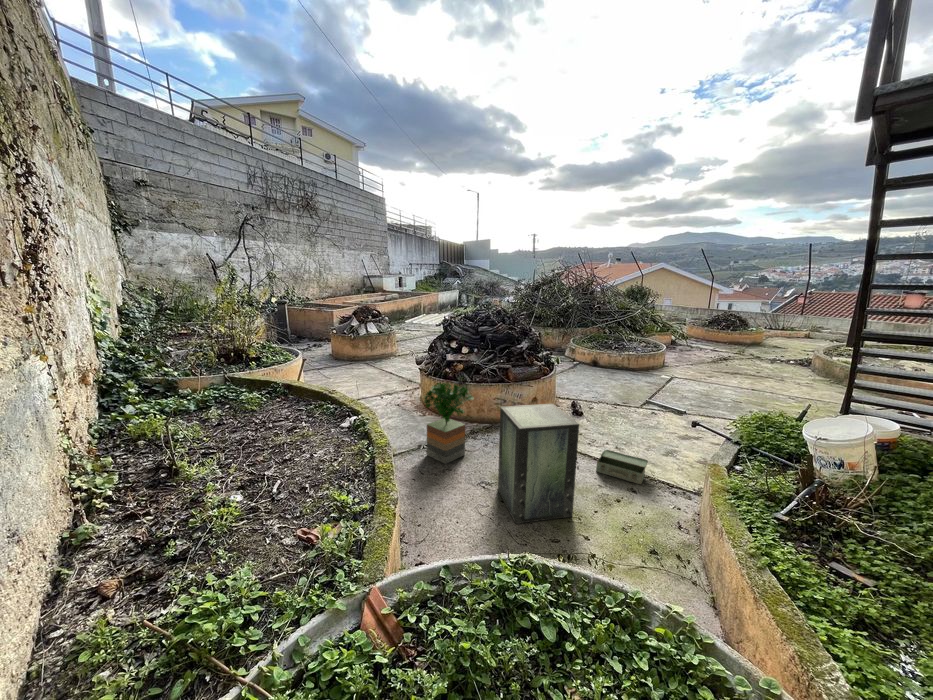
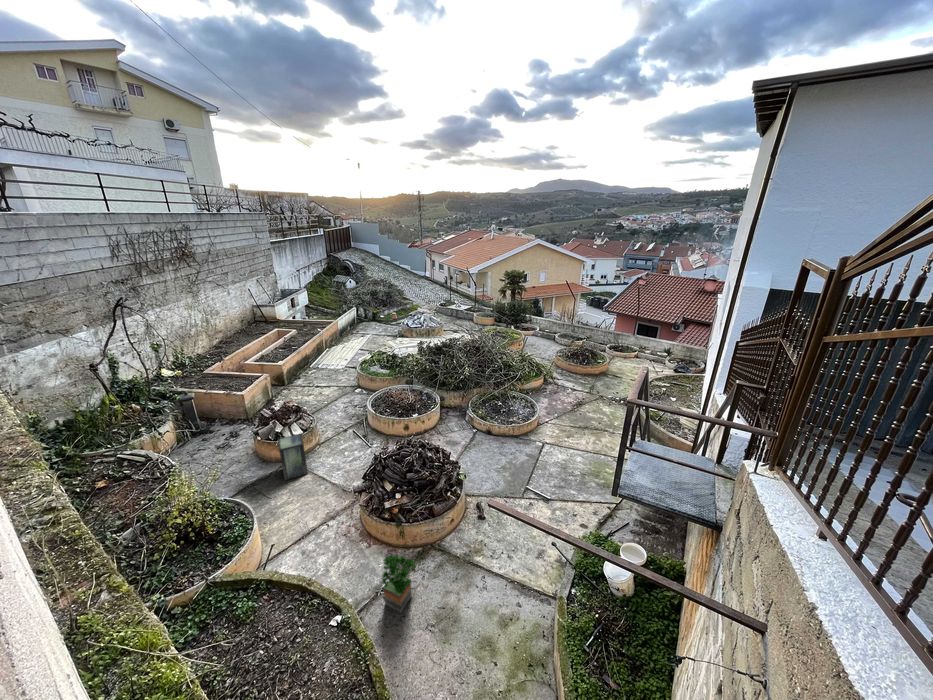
storage box: present [498,404,579,524] -> present [278,434,308,480]
toolbox: present [596,450,648,484] -> none [497,570,526,599]

